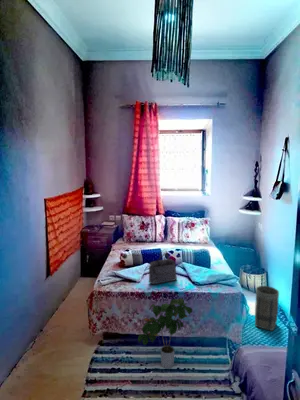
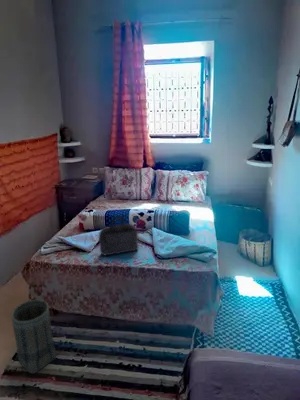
basket: present [255,286,279,331] -> present [11,300,56,374]
potted plant: present [138,298,192,368] -> none [64,277,144,362]

